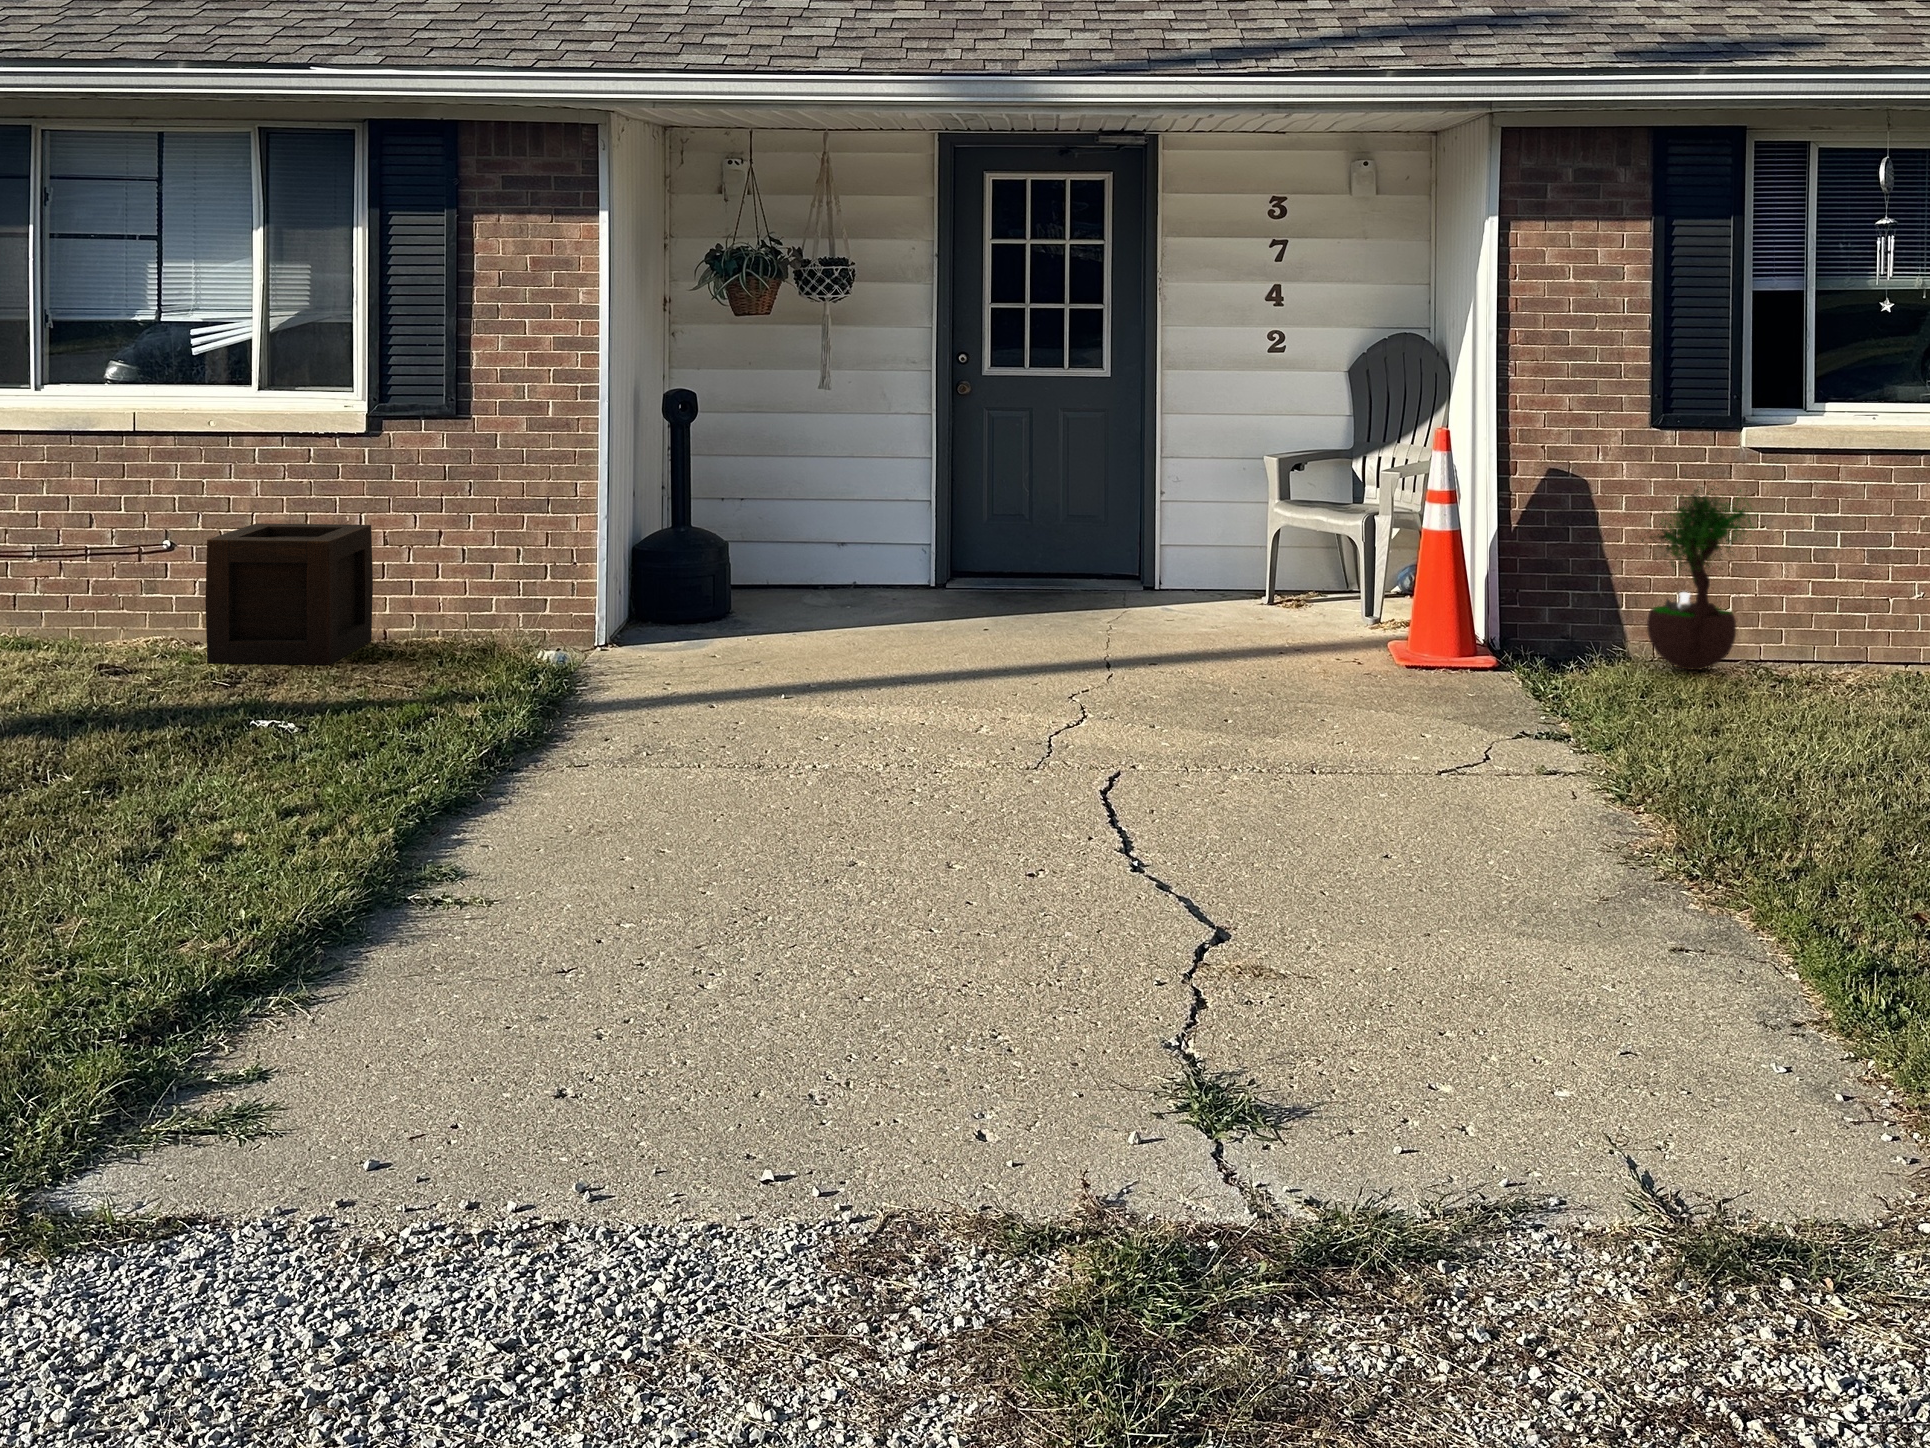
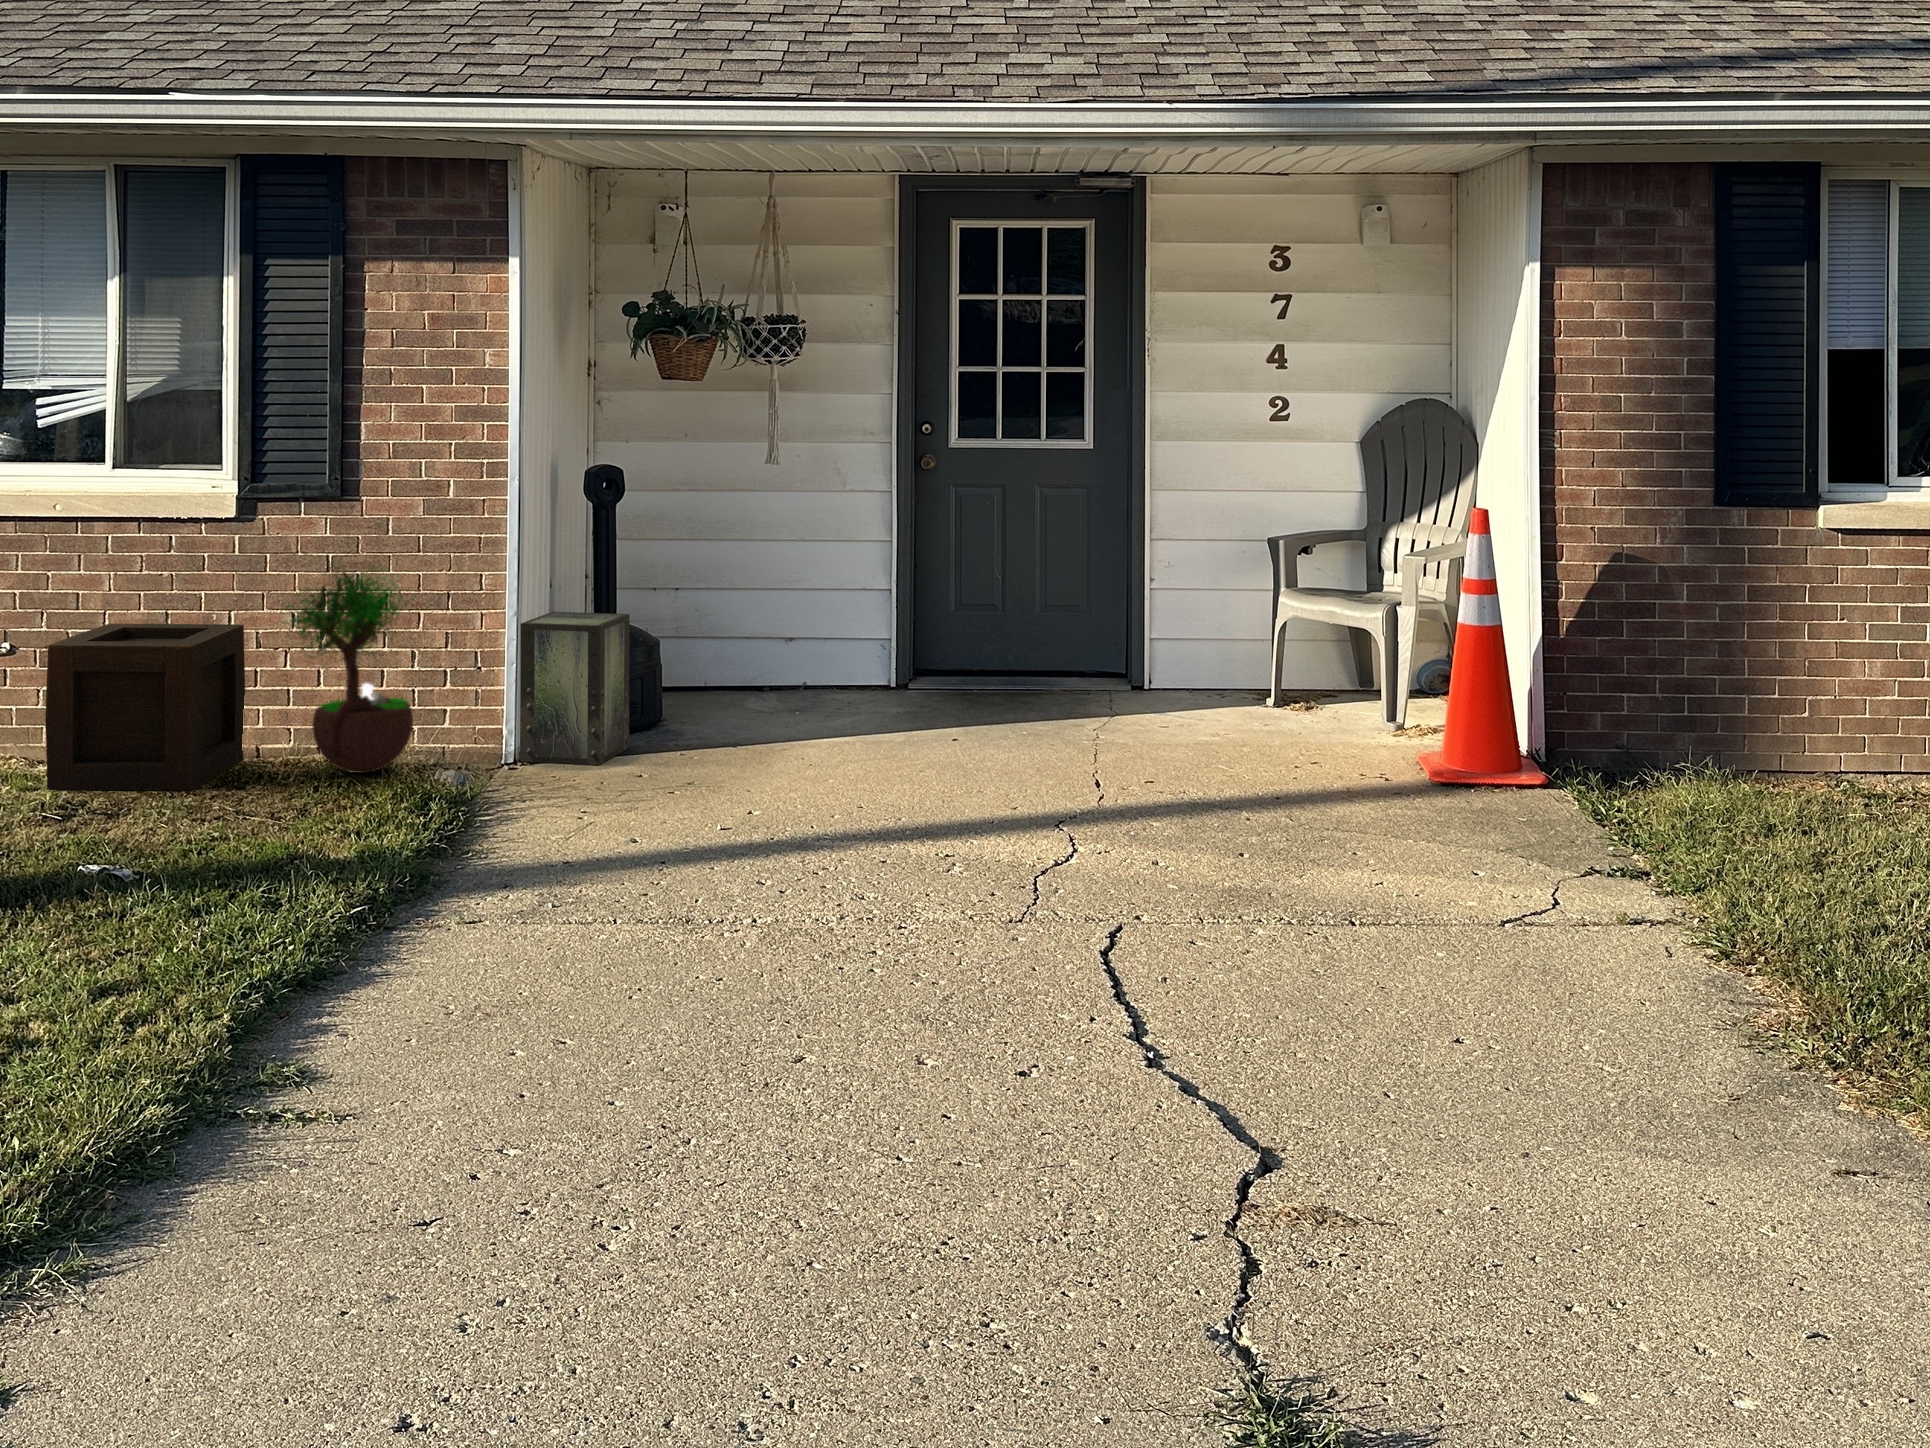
potted tree: present [1641,474,1753,670] -> present [283,563,414,773]
storage box: none [609,516,704,647] -> present [520,612,630,765]

